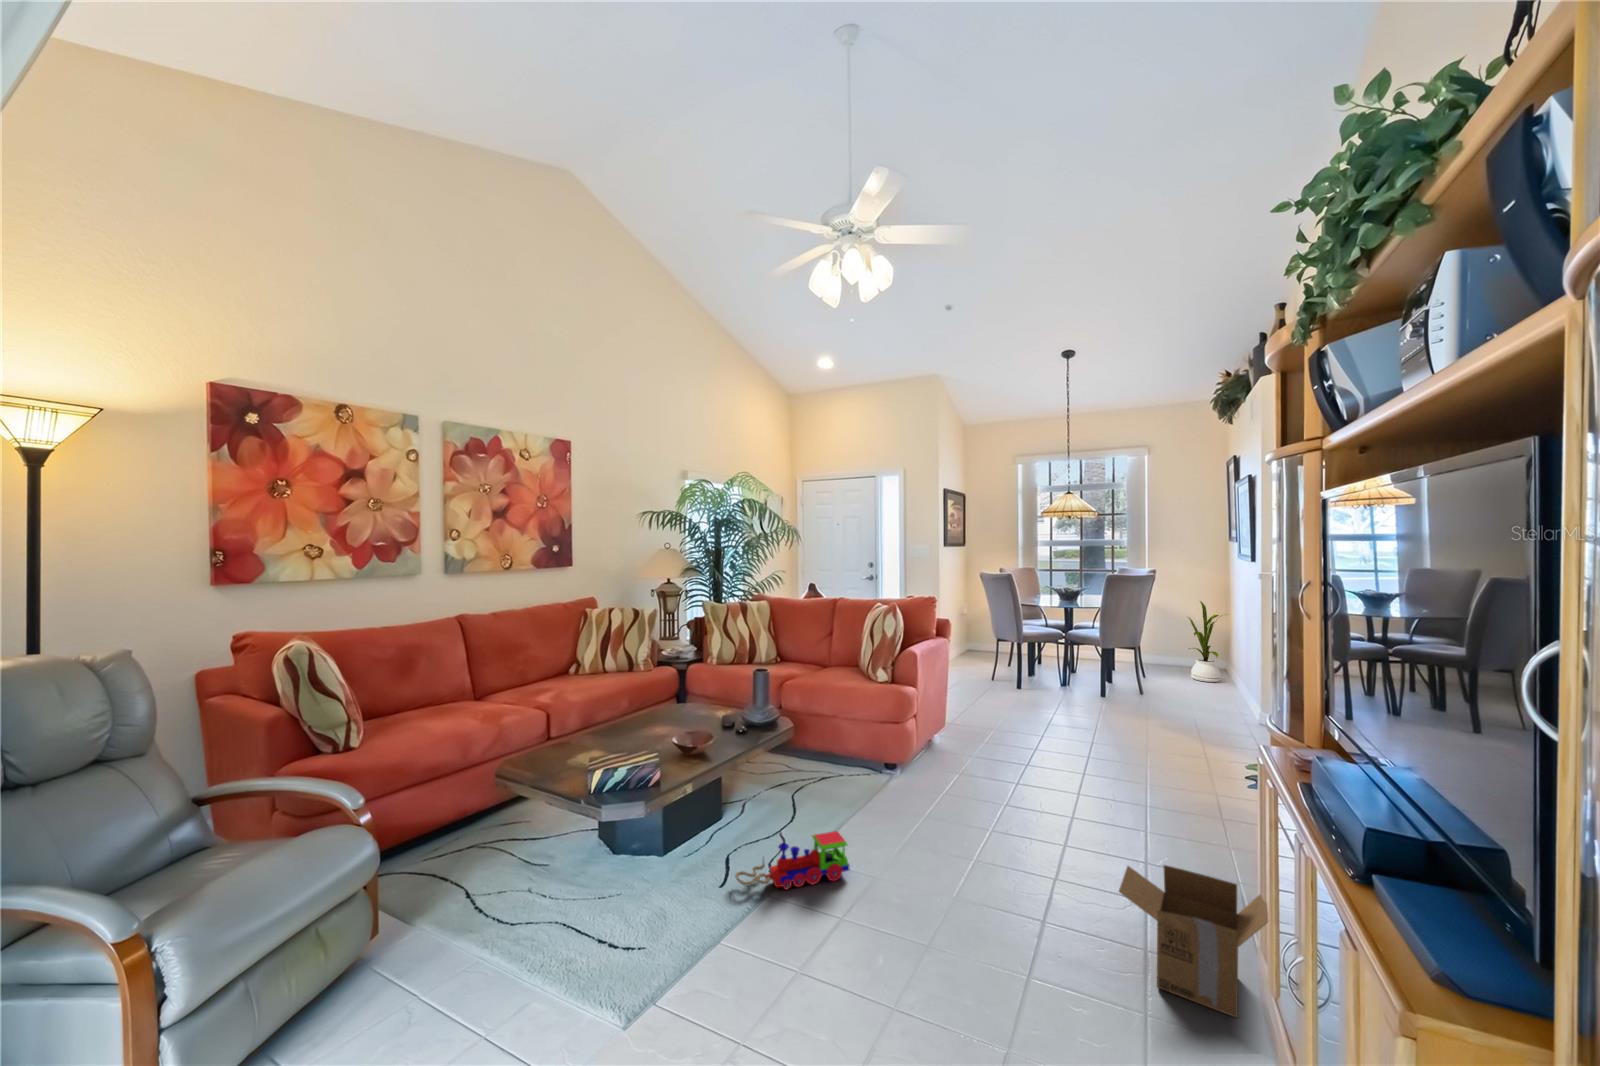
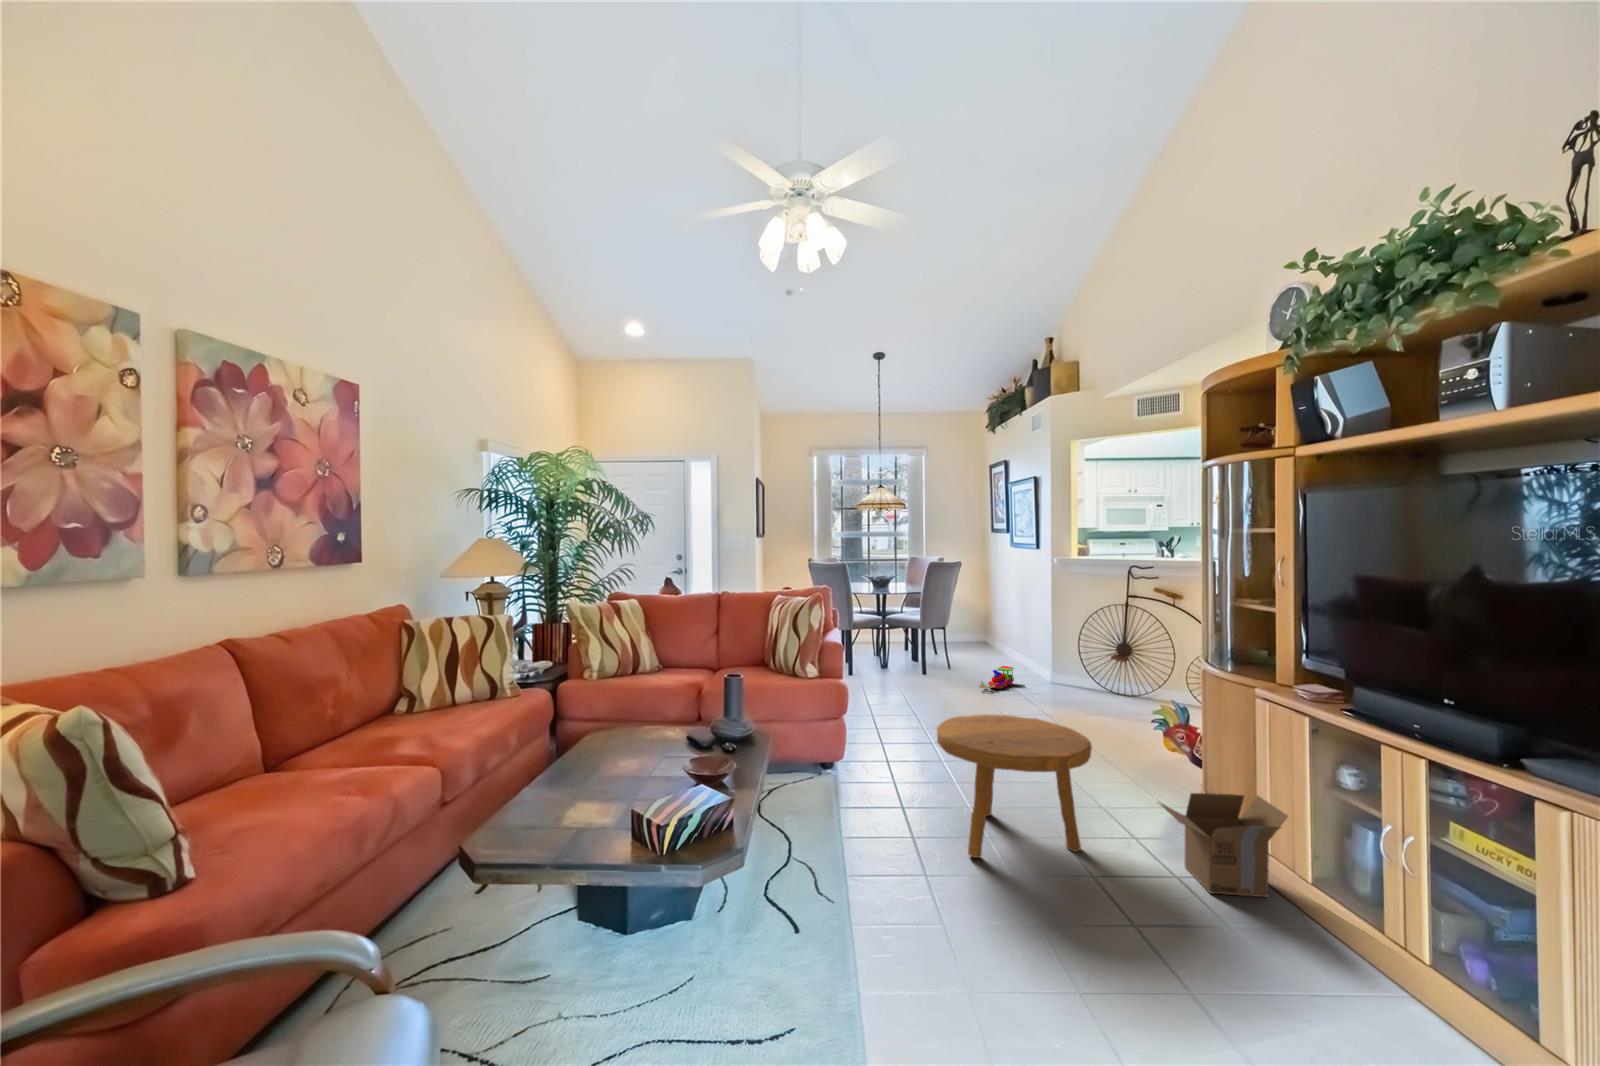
house plant: present [1188,601,1223,682] -> none [967,583,1000,653]
footstool: none [913,735,1075,901] -> present [937,715,1092,858]
toy train: present [735,831,850,890] -> present [978,666,1014,689]

